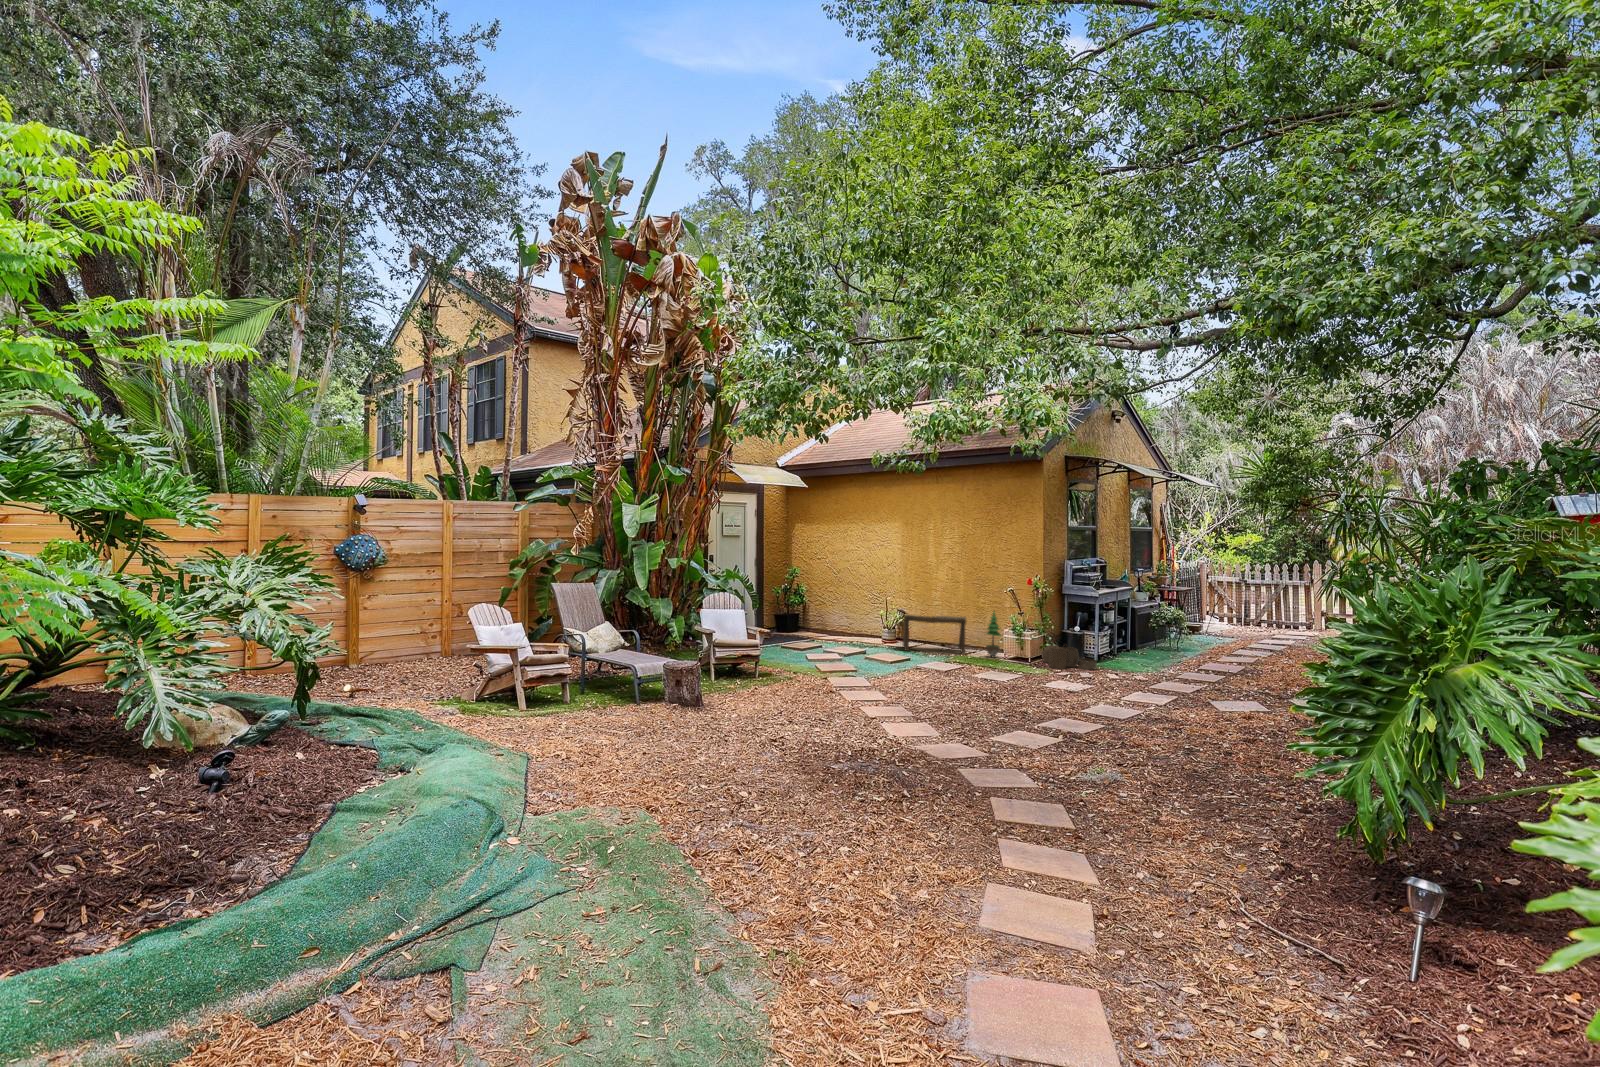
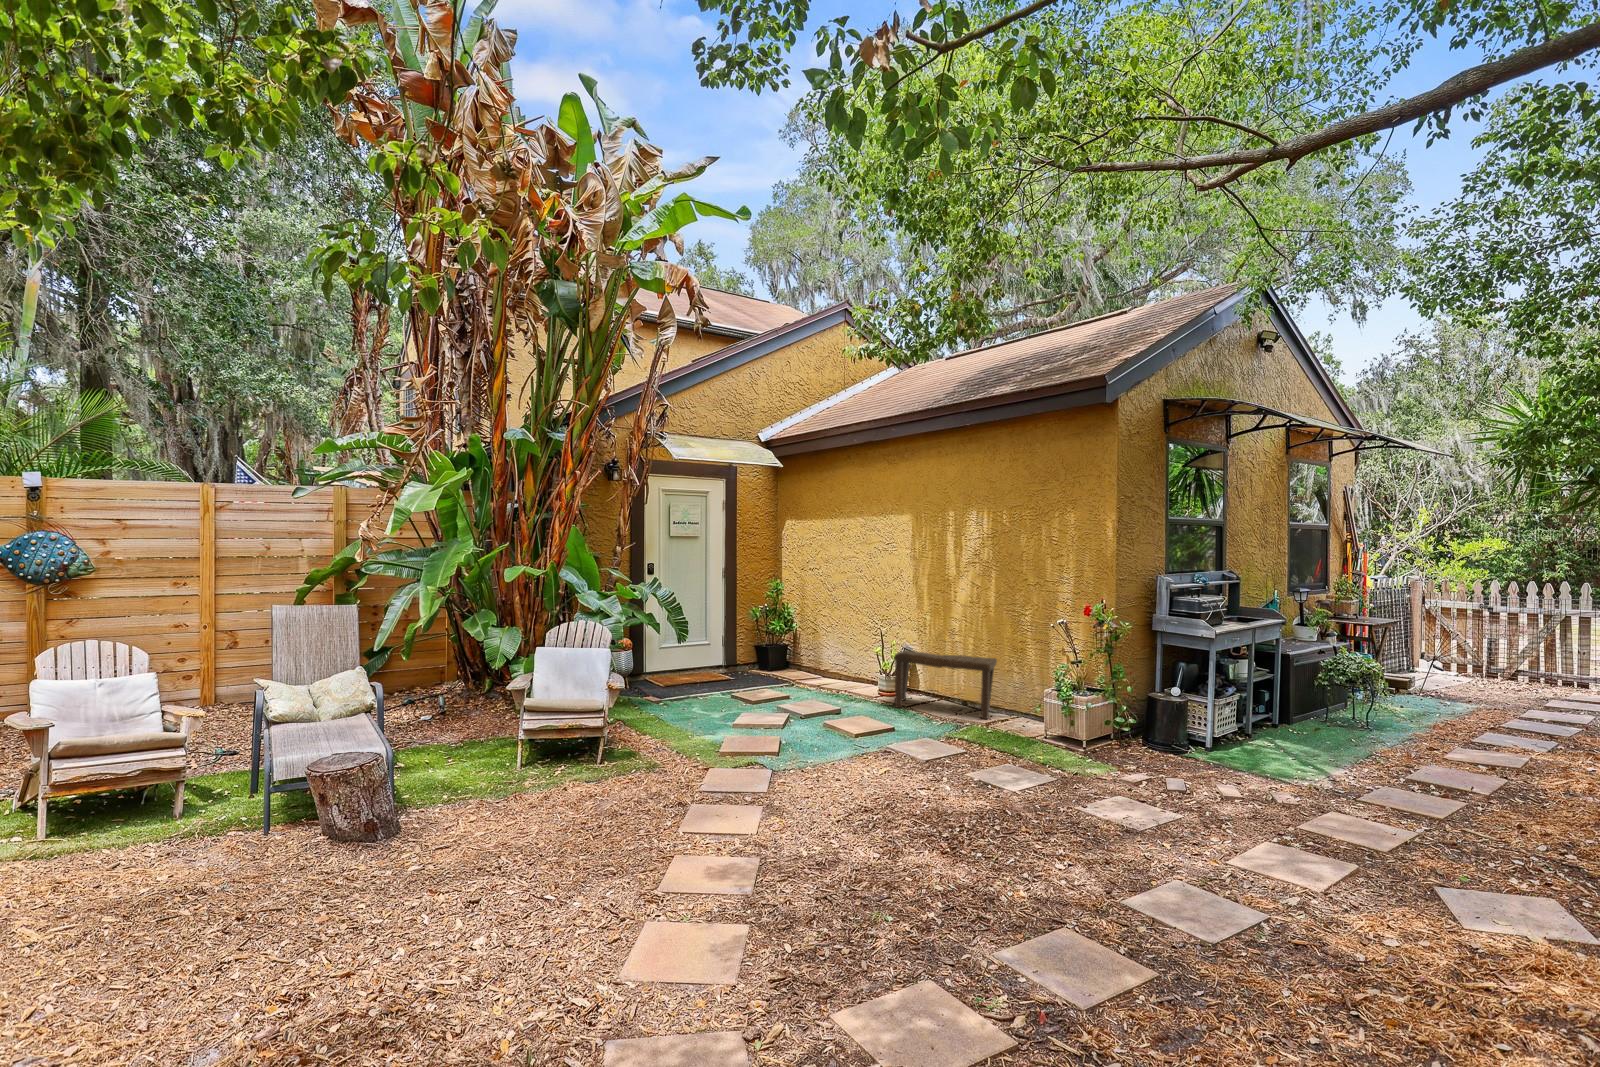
potted tree: present [986,611,1001,657] -> none [1017,653,1045,729]
woven basket: present [1043,644,1097,670] -> none [1112,714,1206,773]

